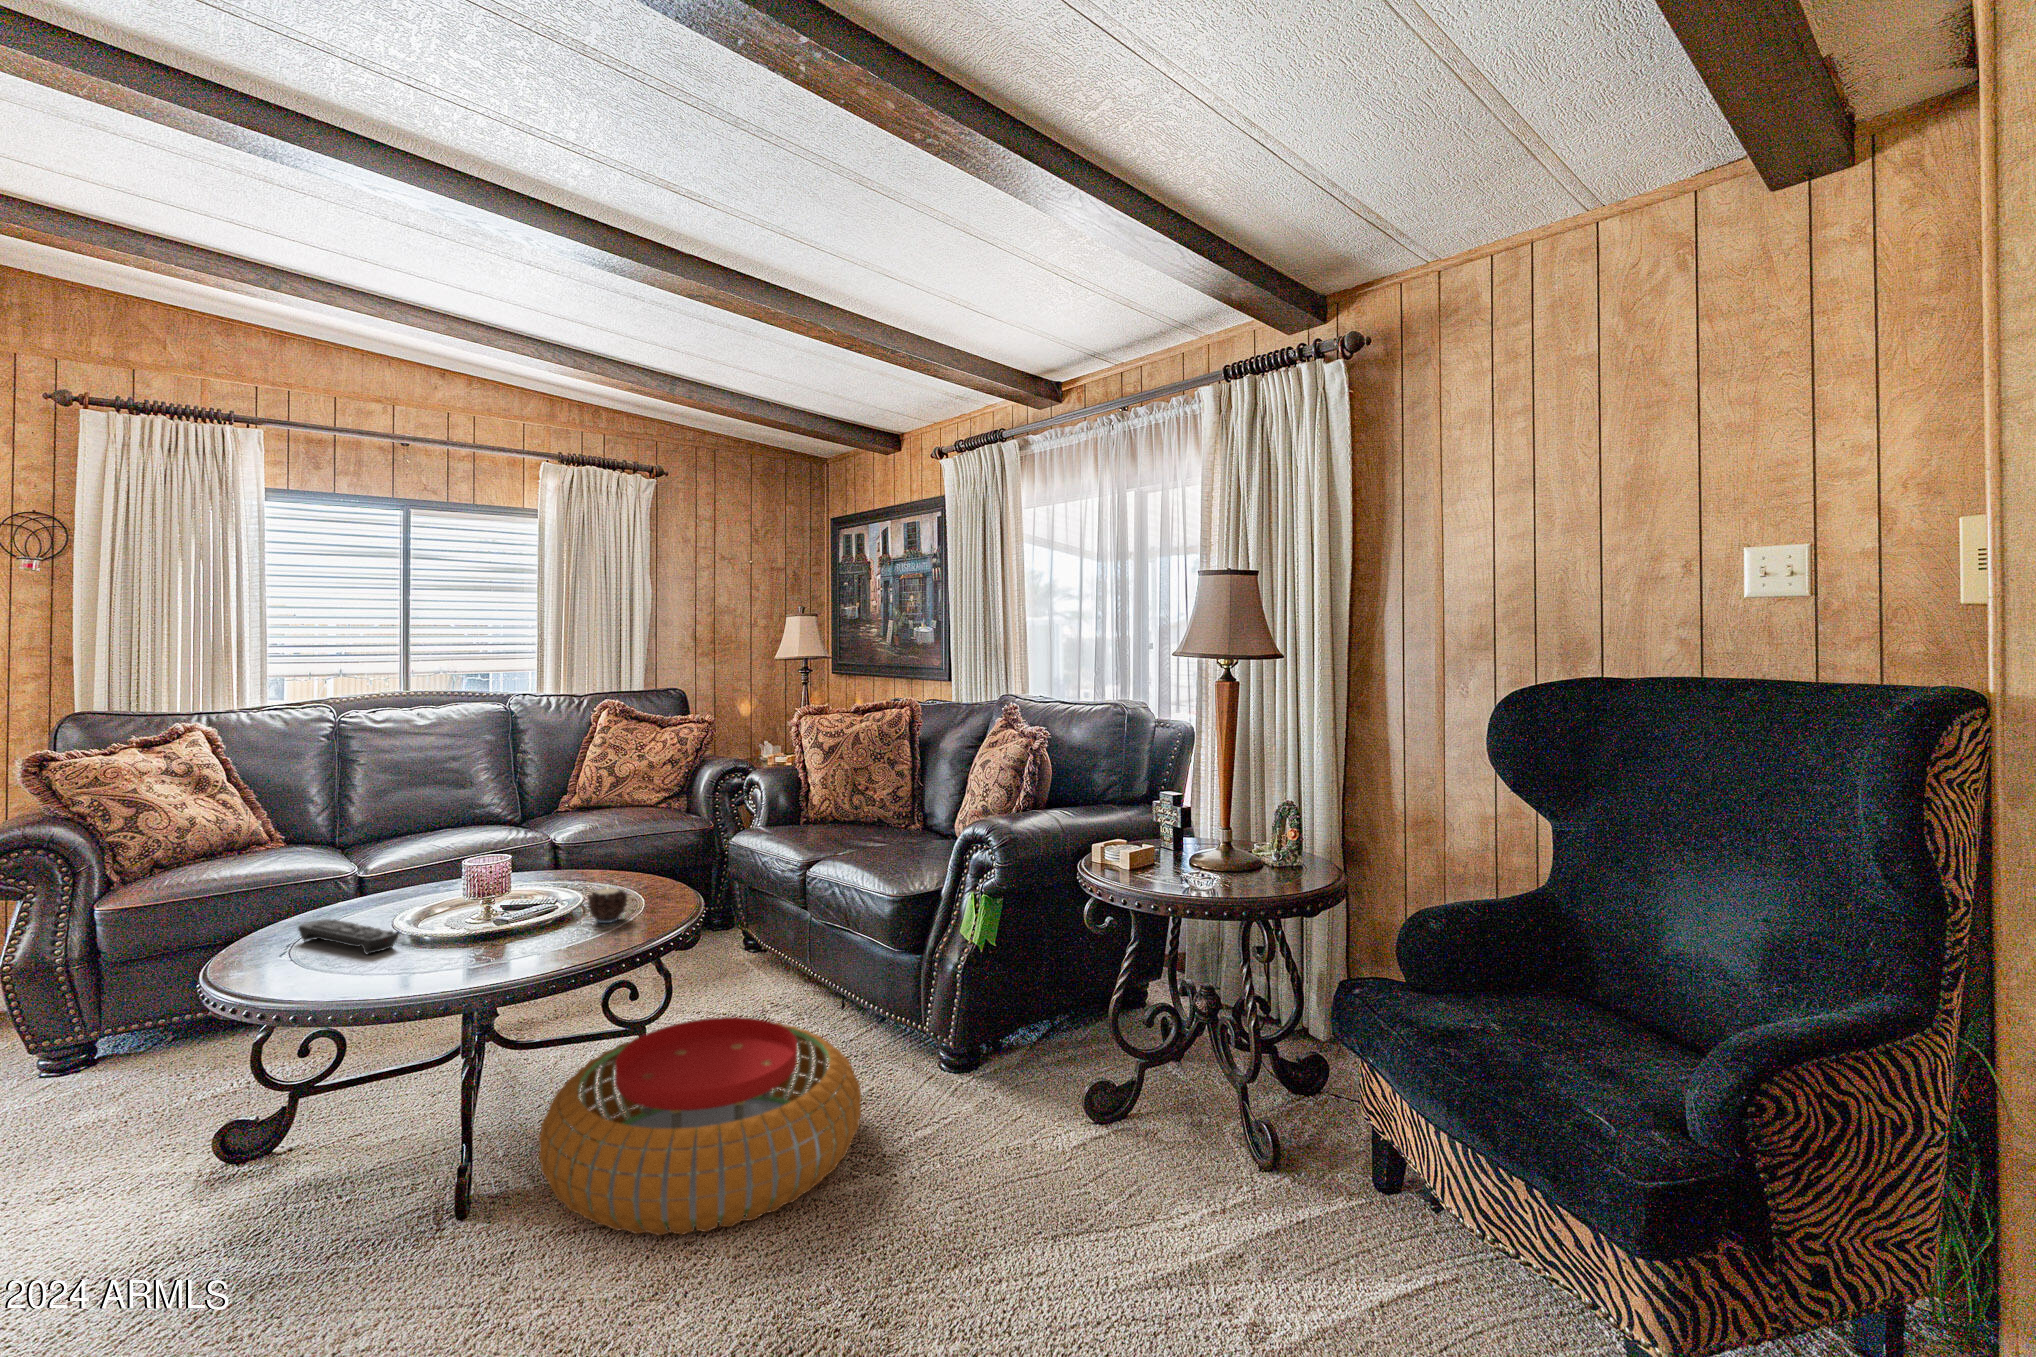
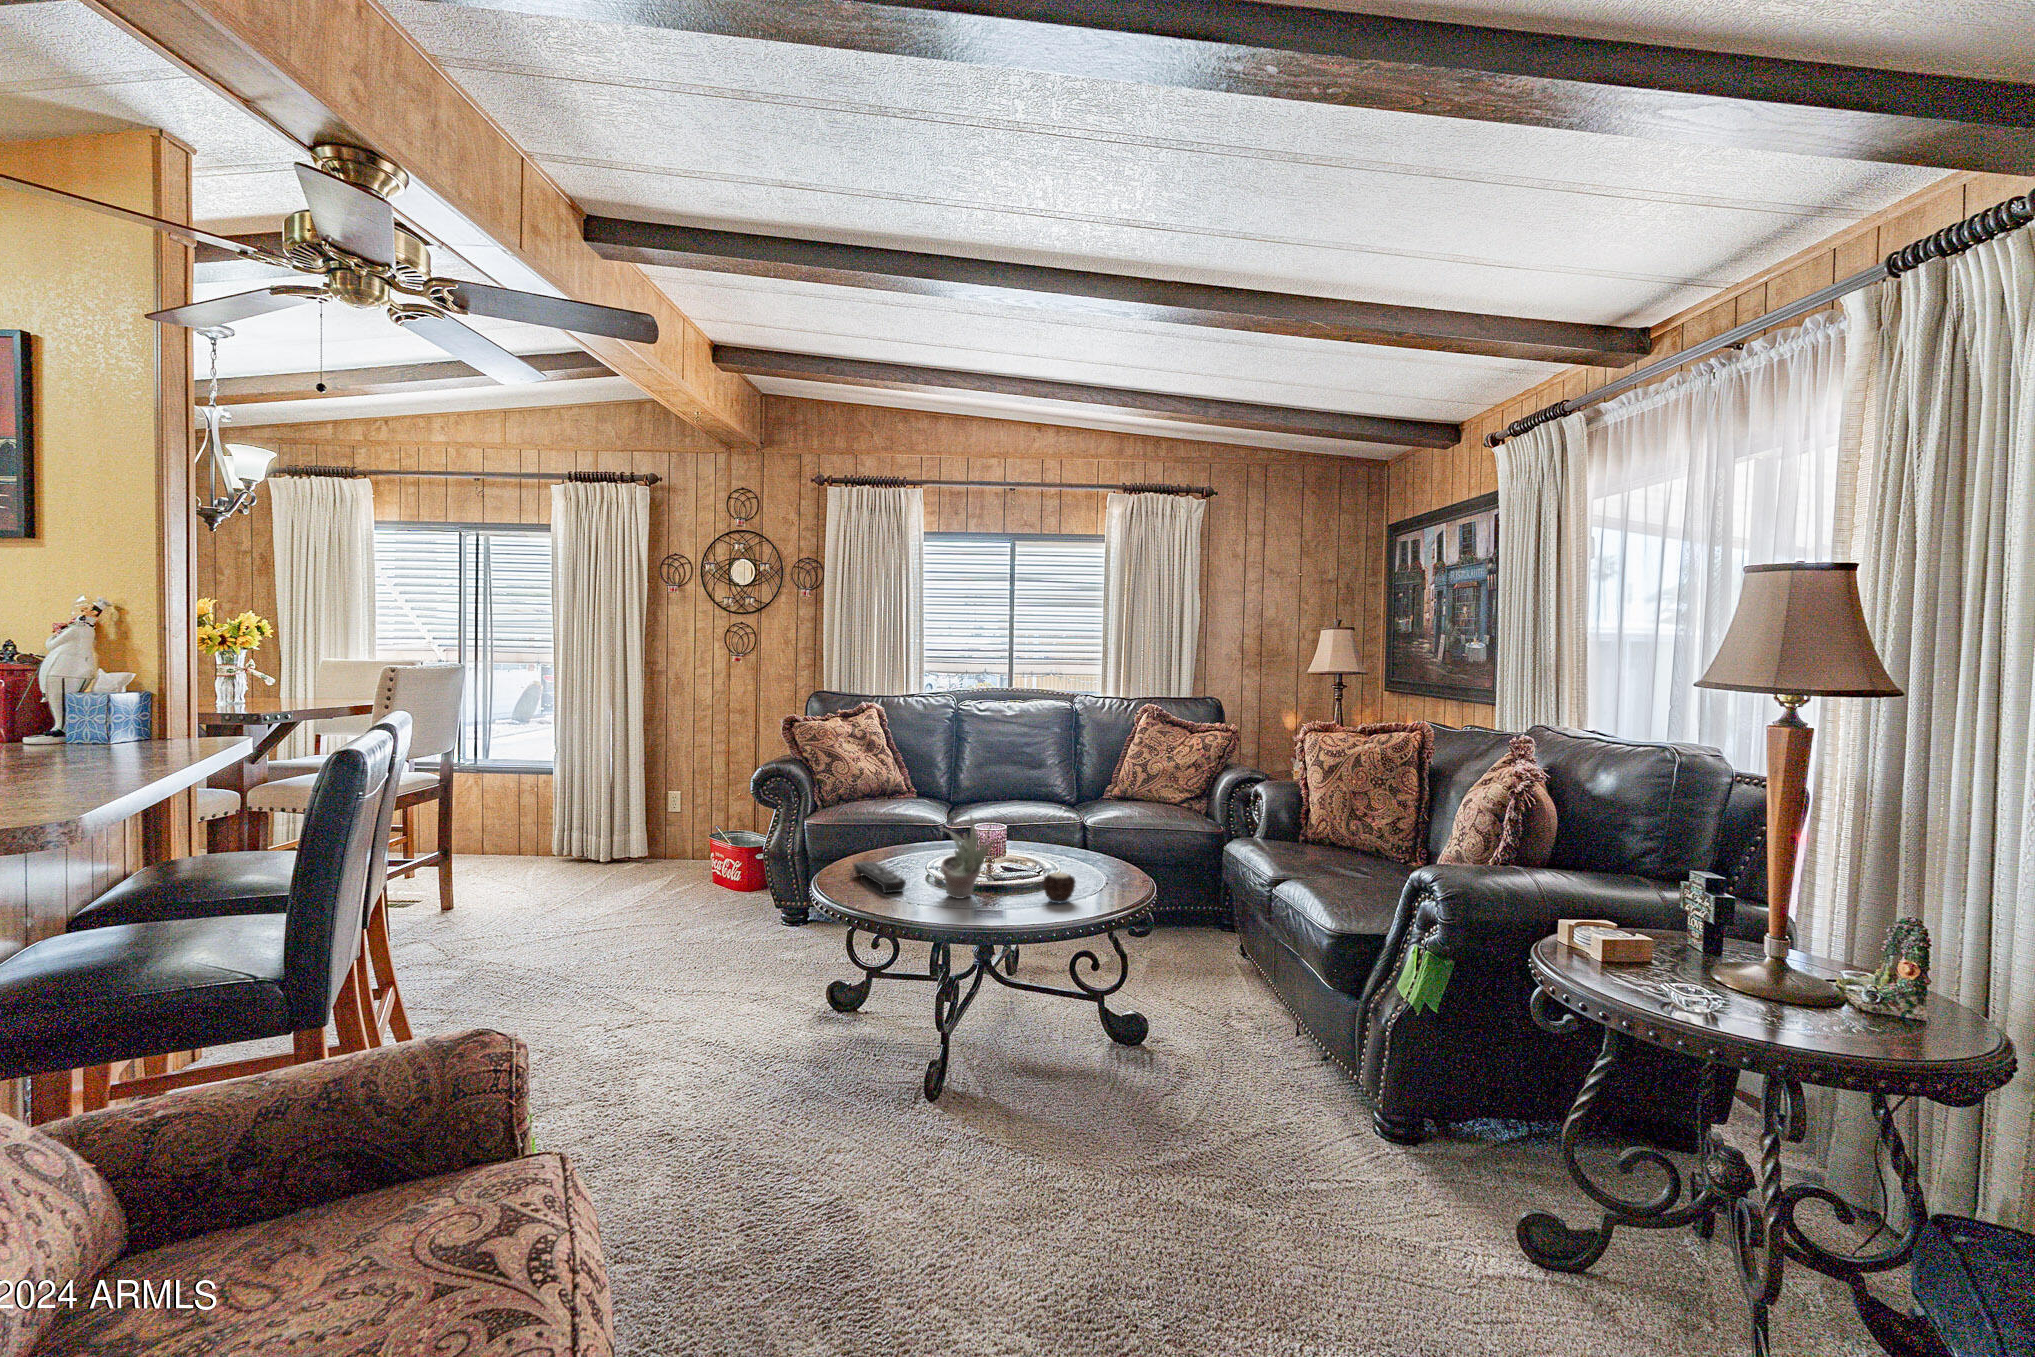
succulent plant: none [447,839,526,942] -> present [942,816,995,899]
pouf: present [539,1017,862,1236] -> none [966,1007,1254,1205]

